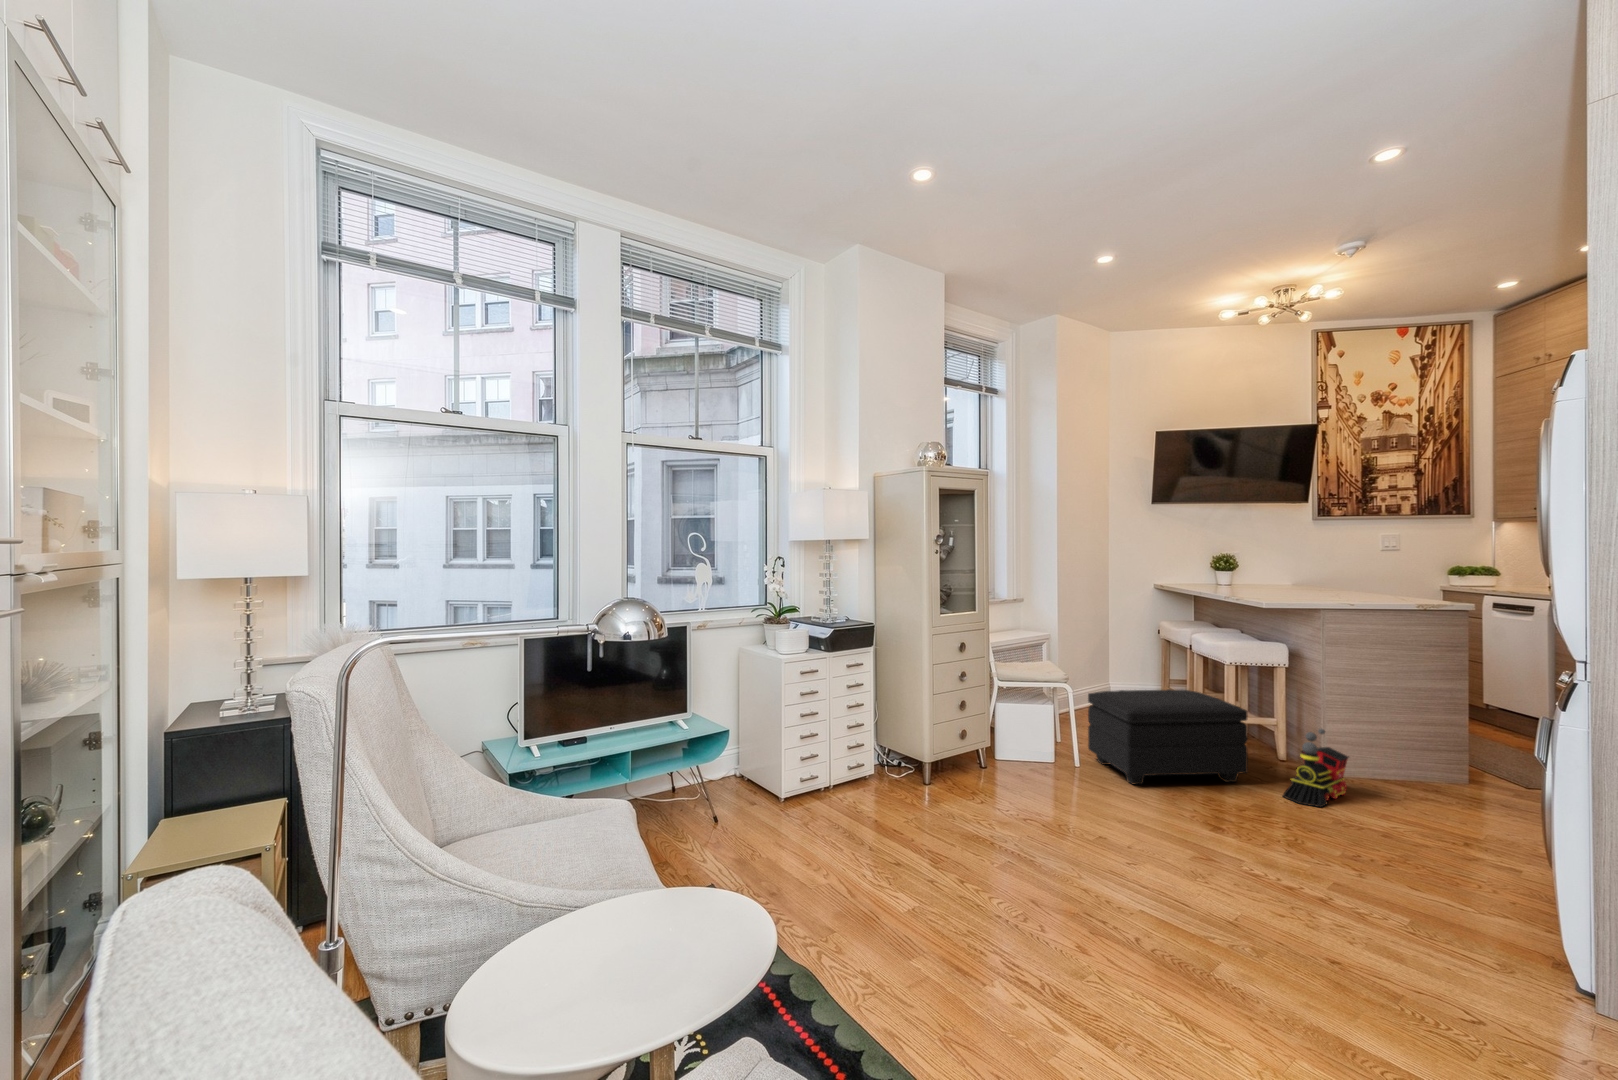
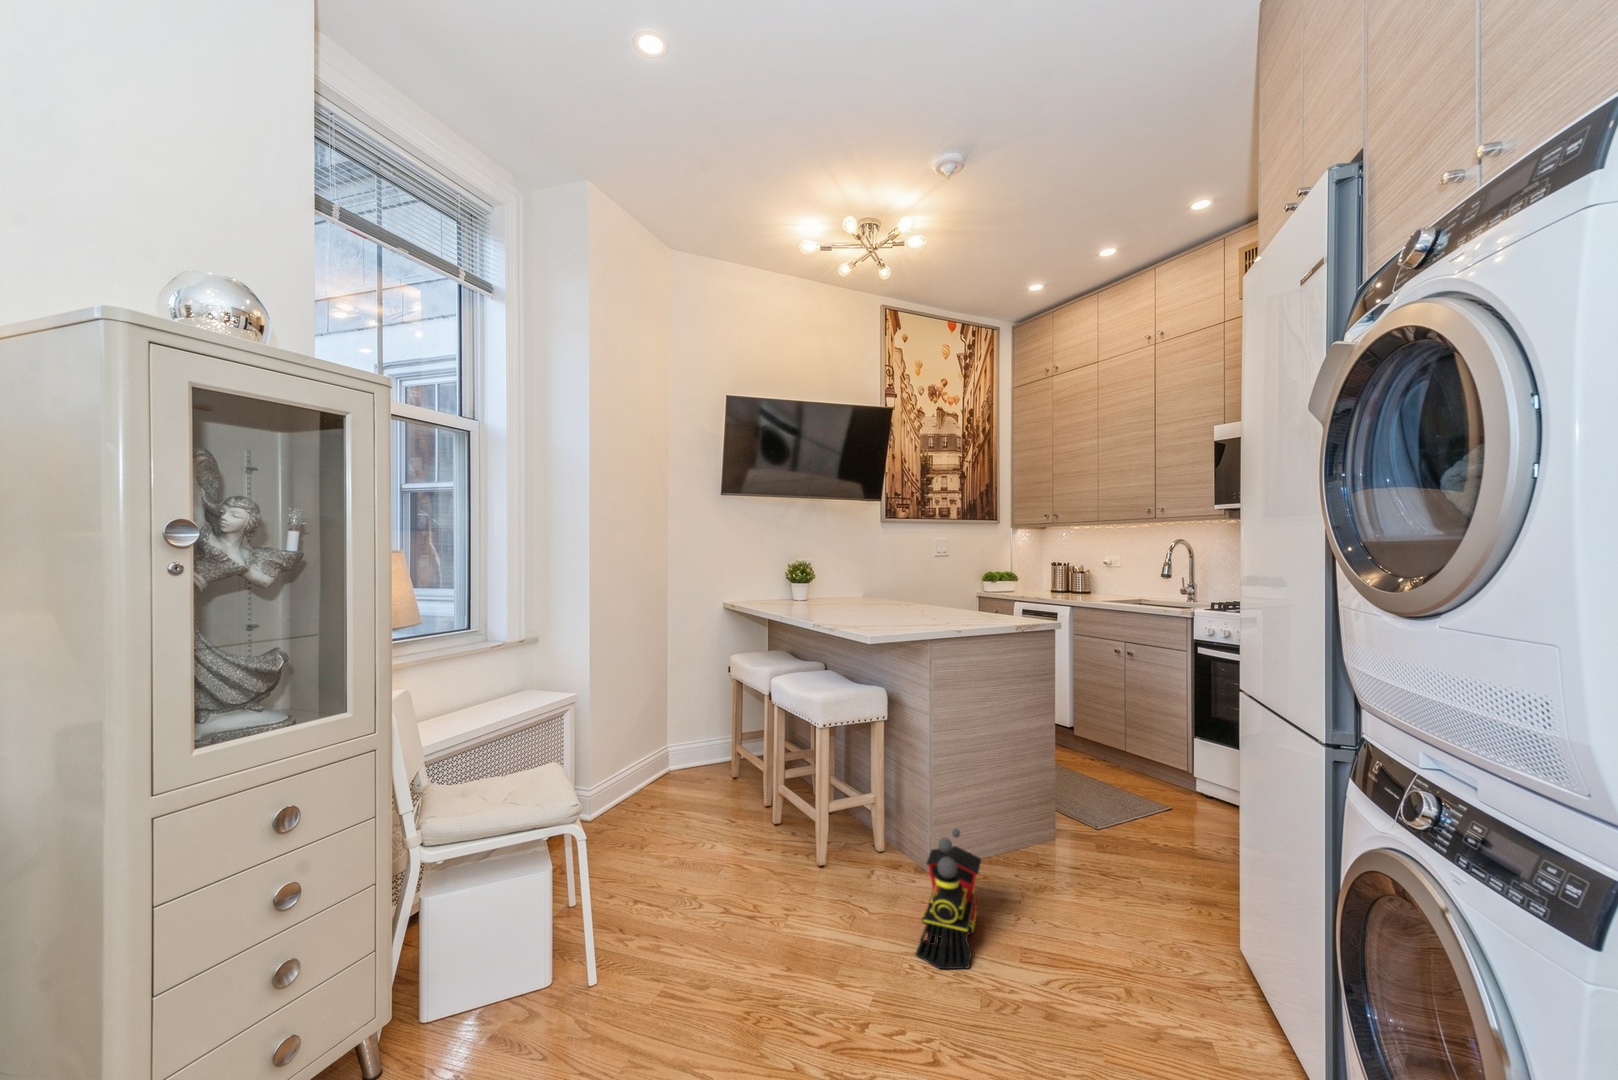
footstool: present [1088,689,1248,784] -> none [623,779,866,1020]

